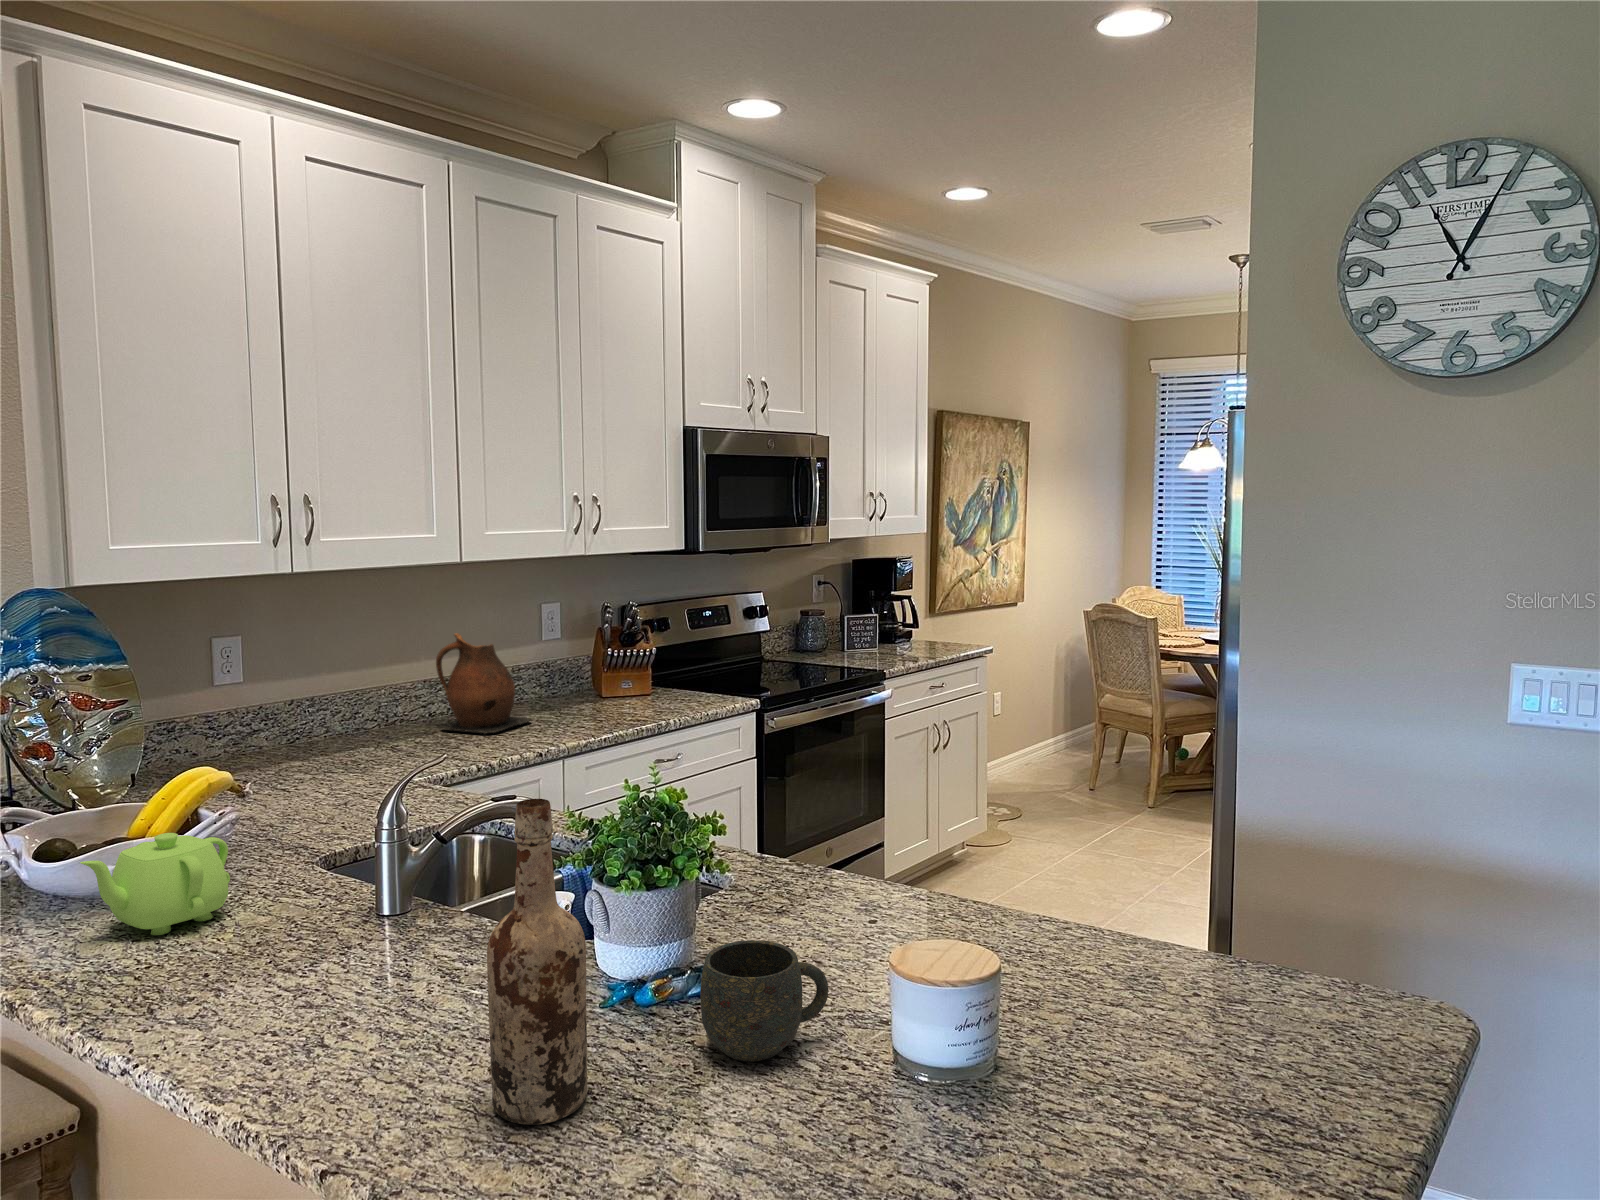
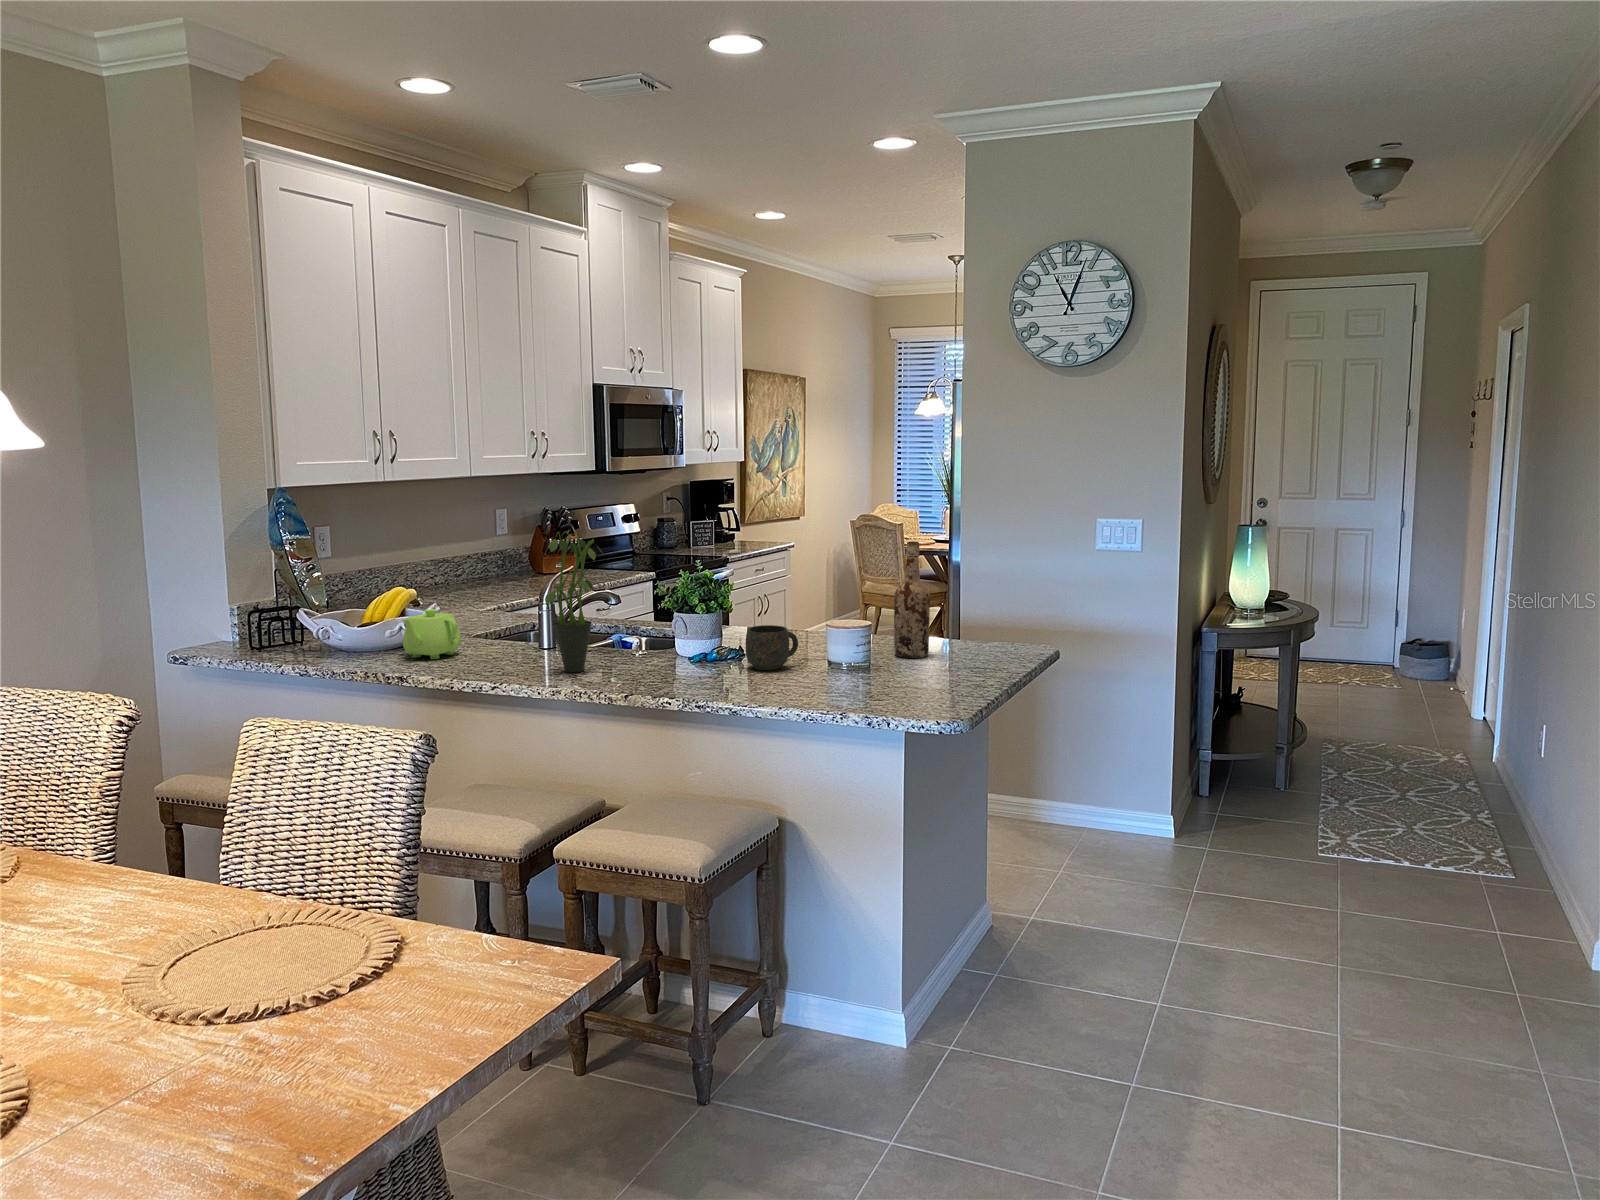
ceramic pitcher: present [436,633,531,734] -> none [449,526,513,592]
potted plant: none [261,718,408,1022] -> present [545,531,596,672]
wine bottle: present [487,799,587,1125] -> present [894,542,930,658]

